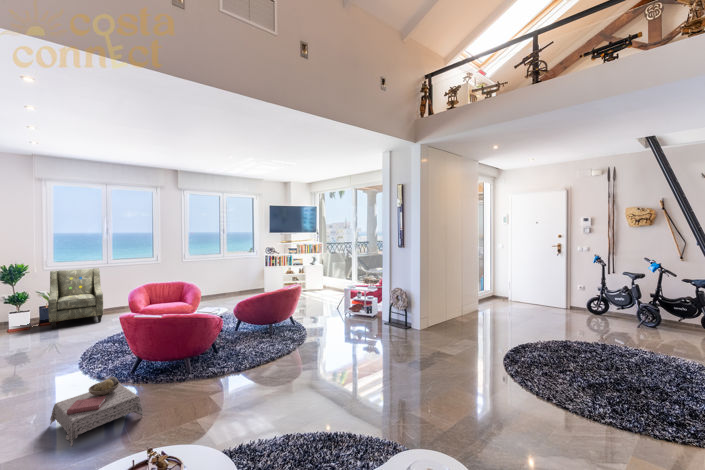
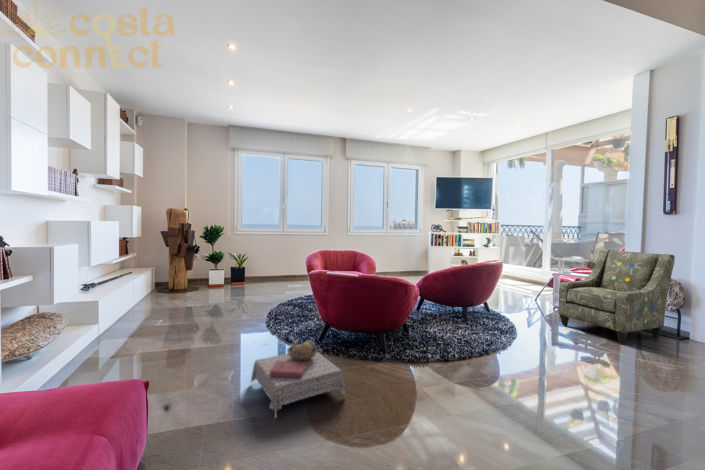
armchair: present [48,268,103,329] -> present [559,250,675,344]

